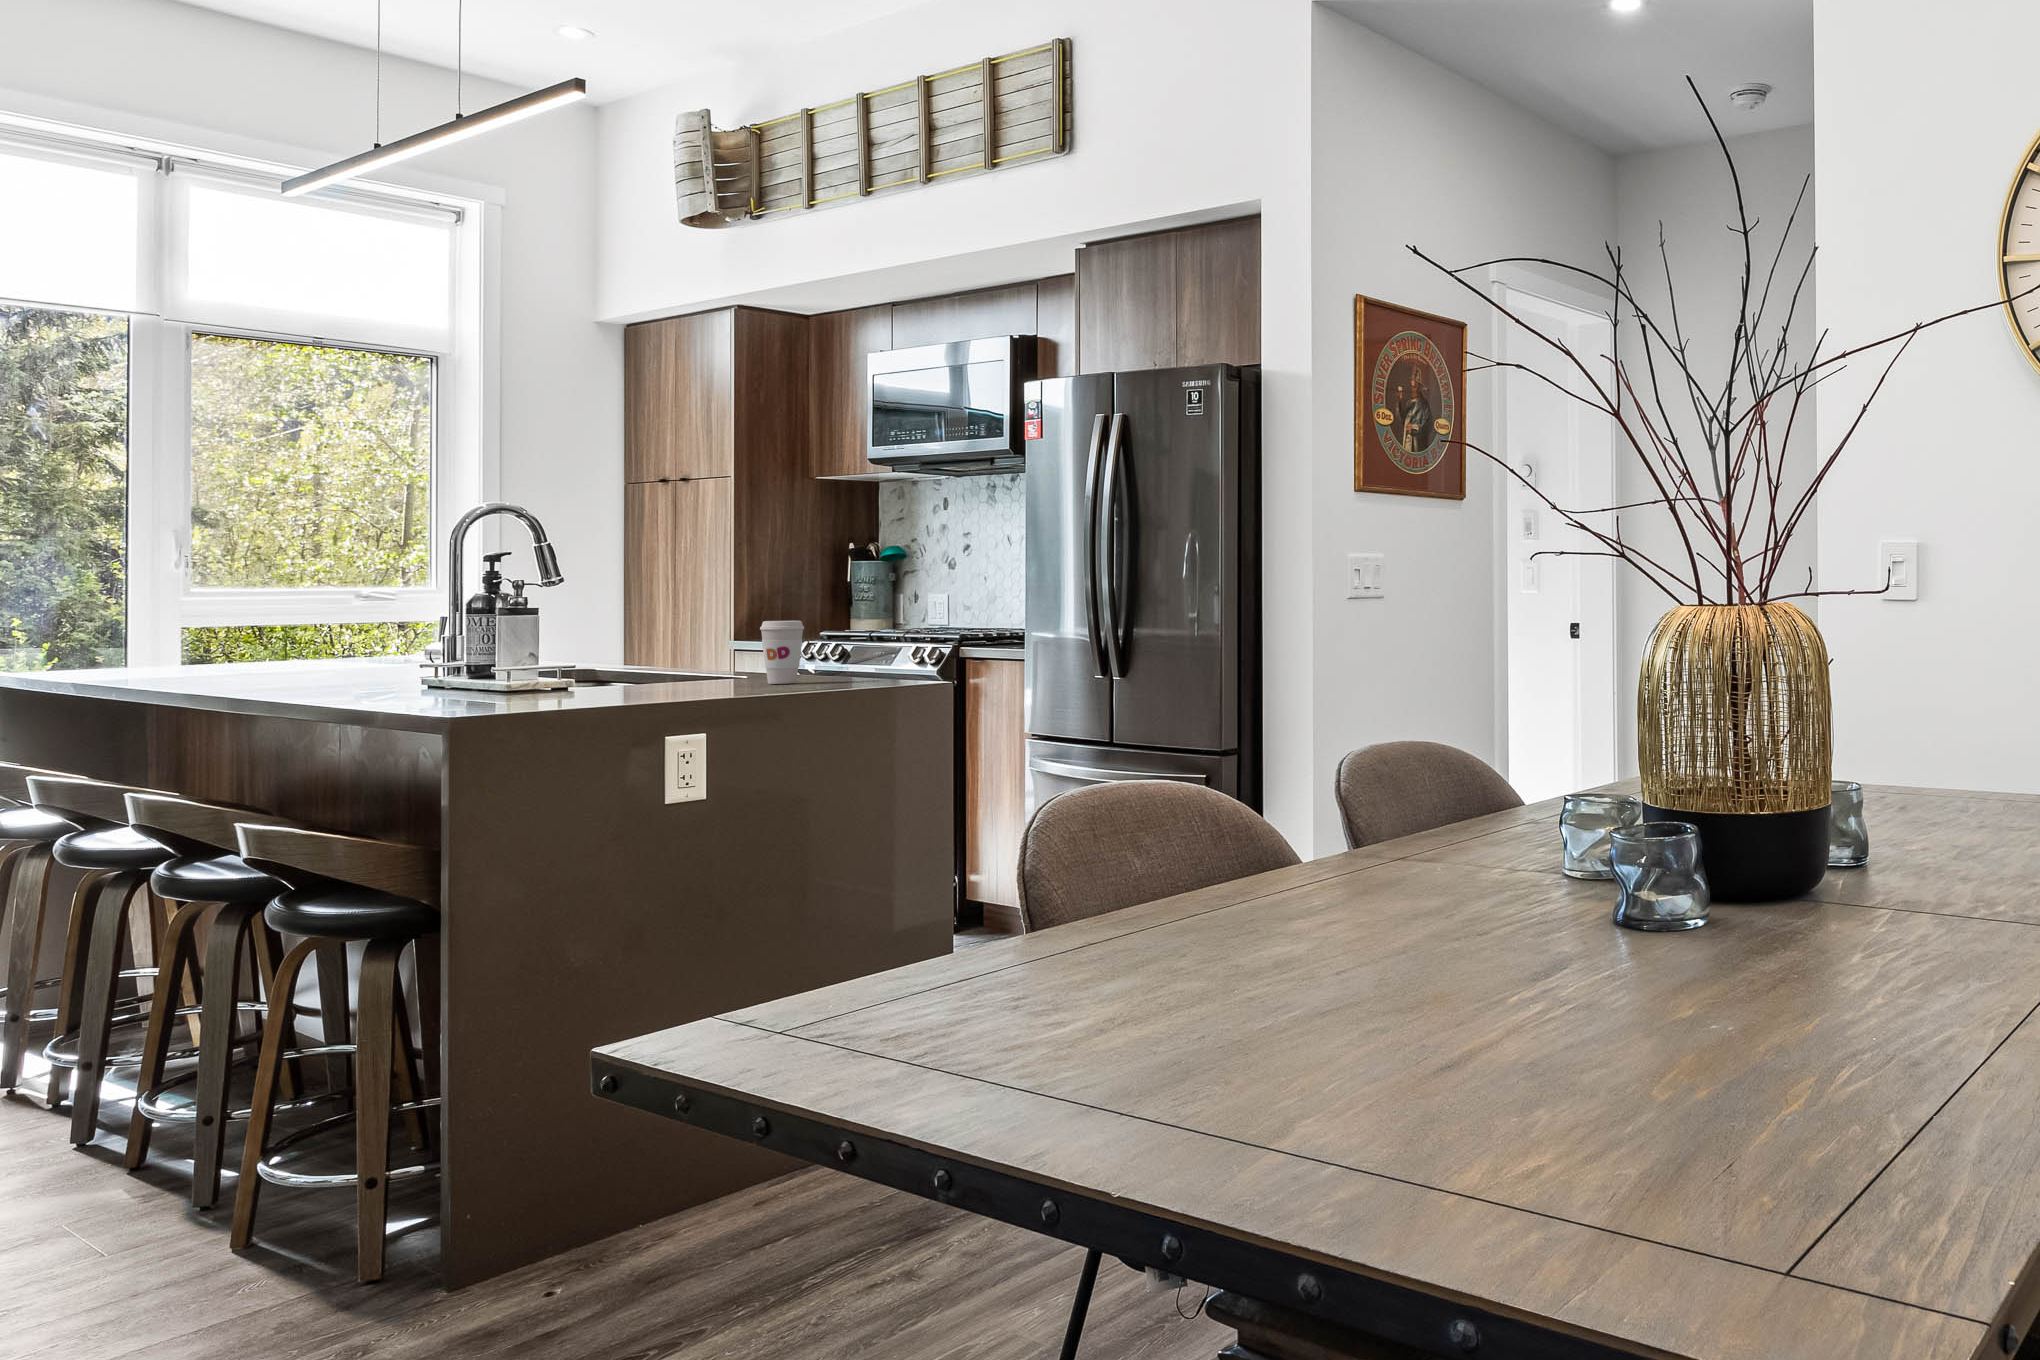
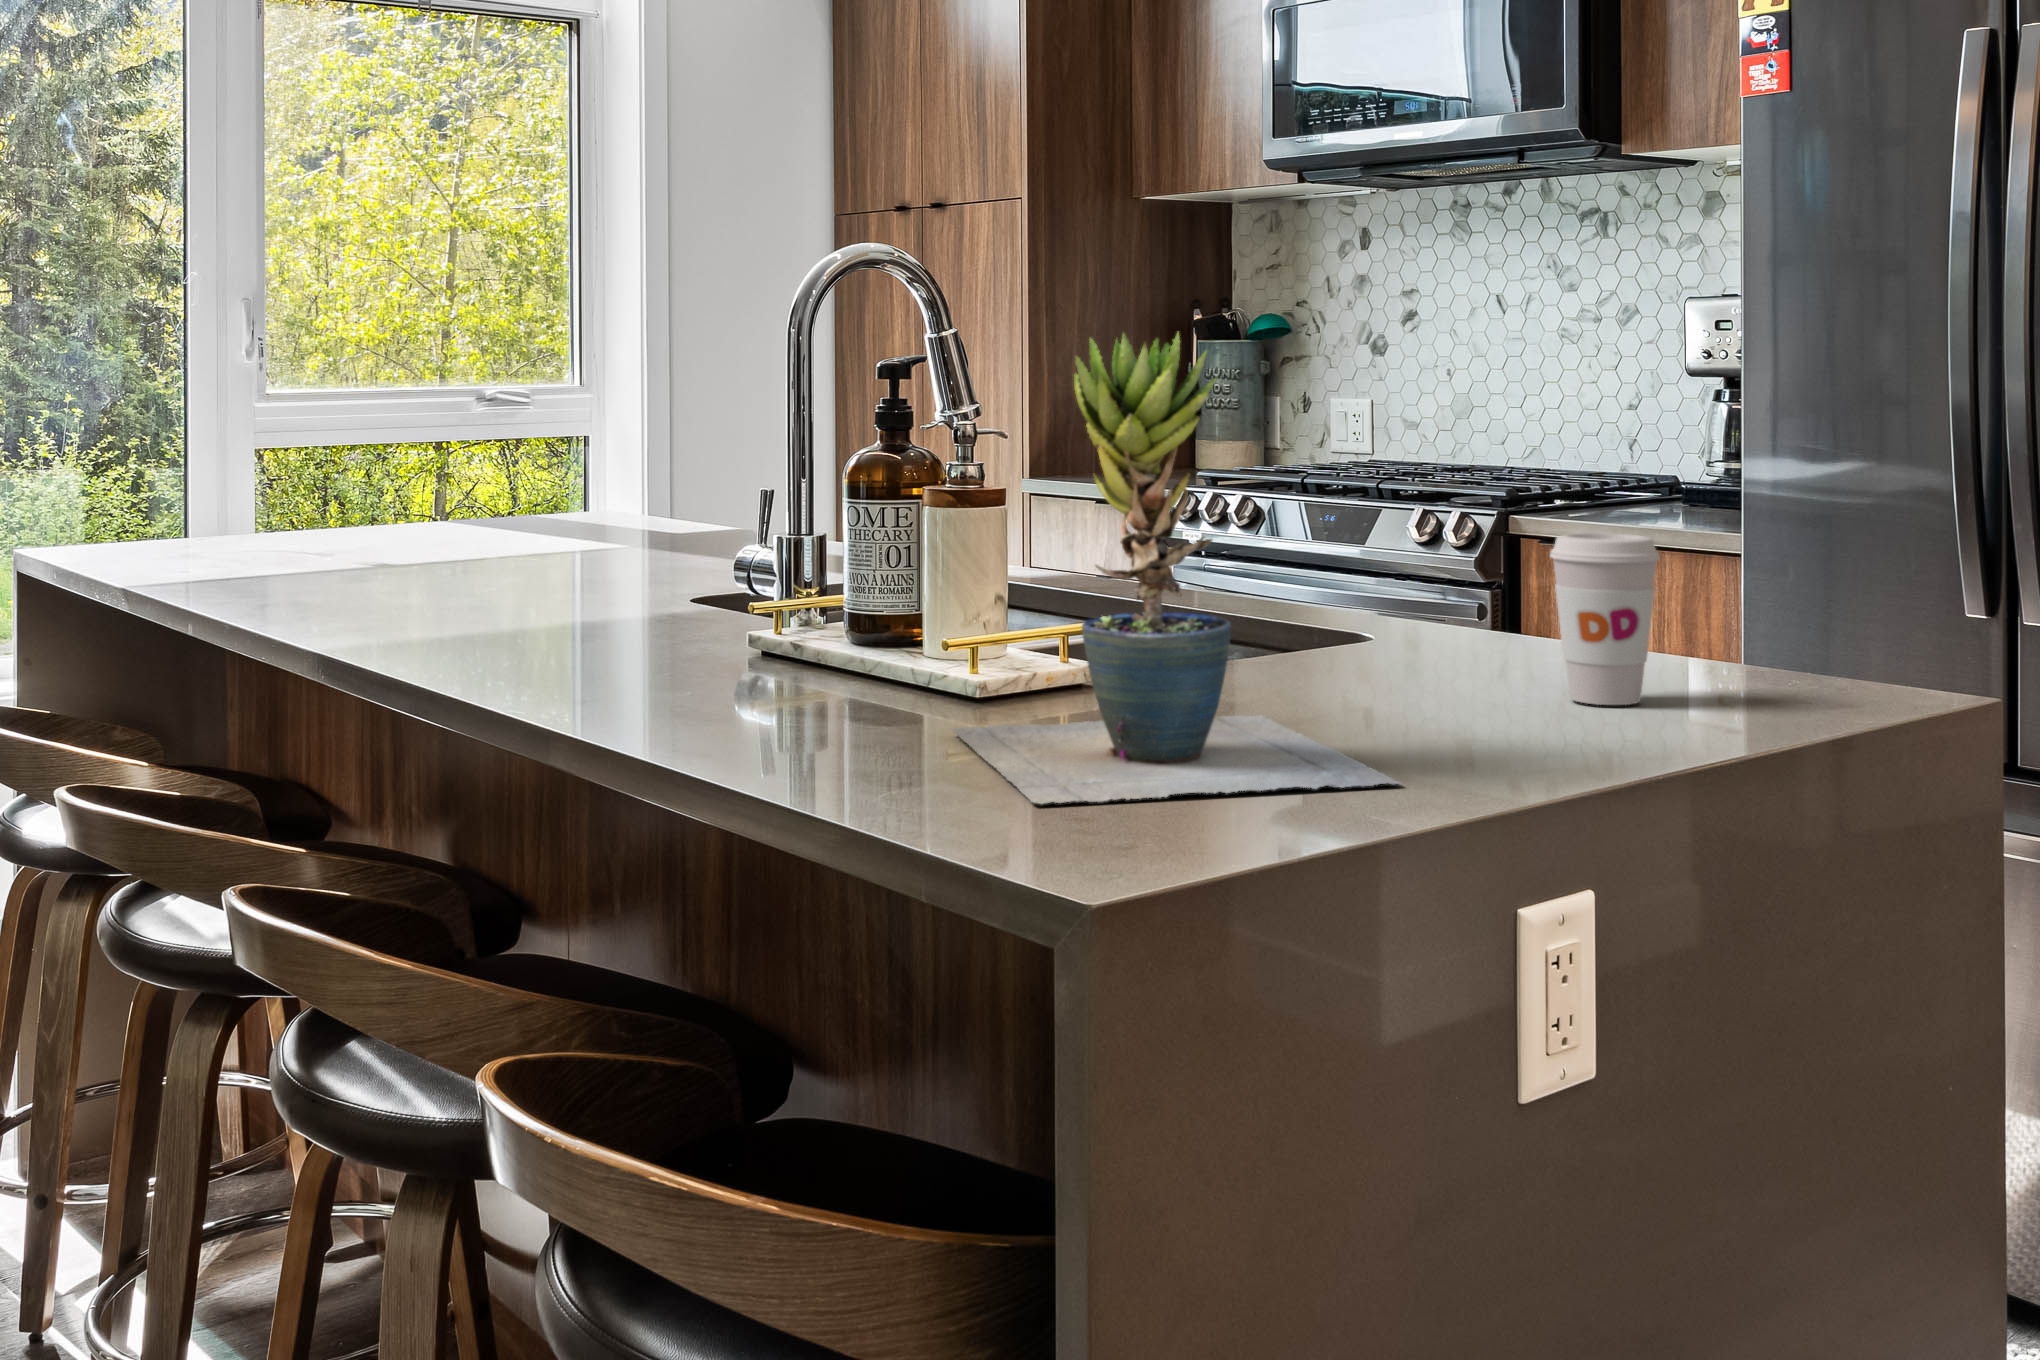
potted plant: none [471,540,629,701] -> present [952,333,1401,804]

